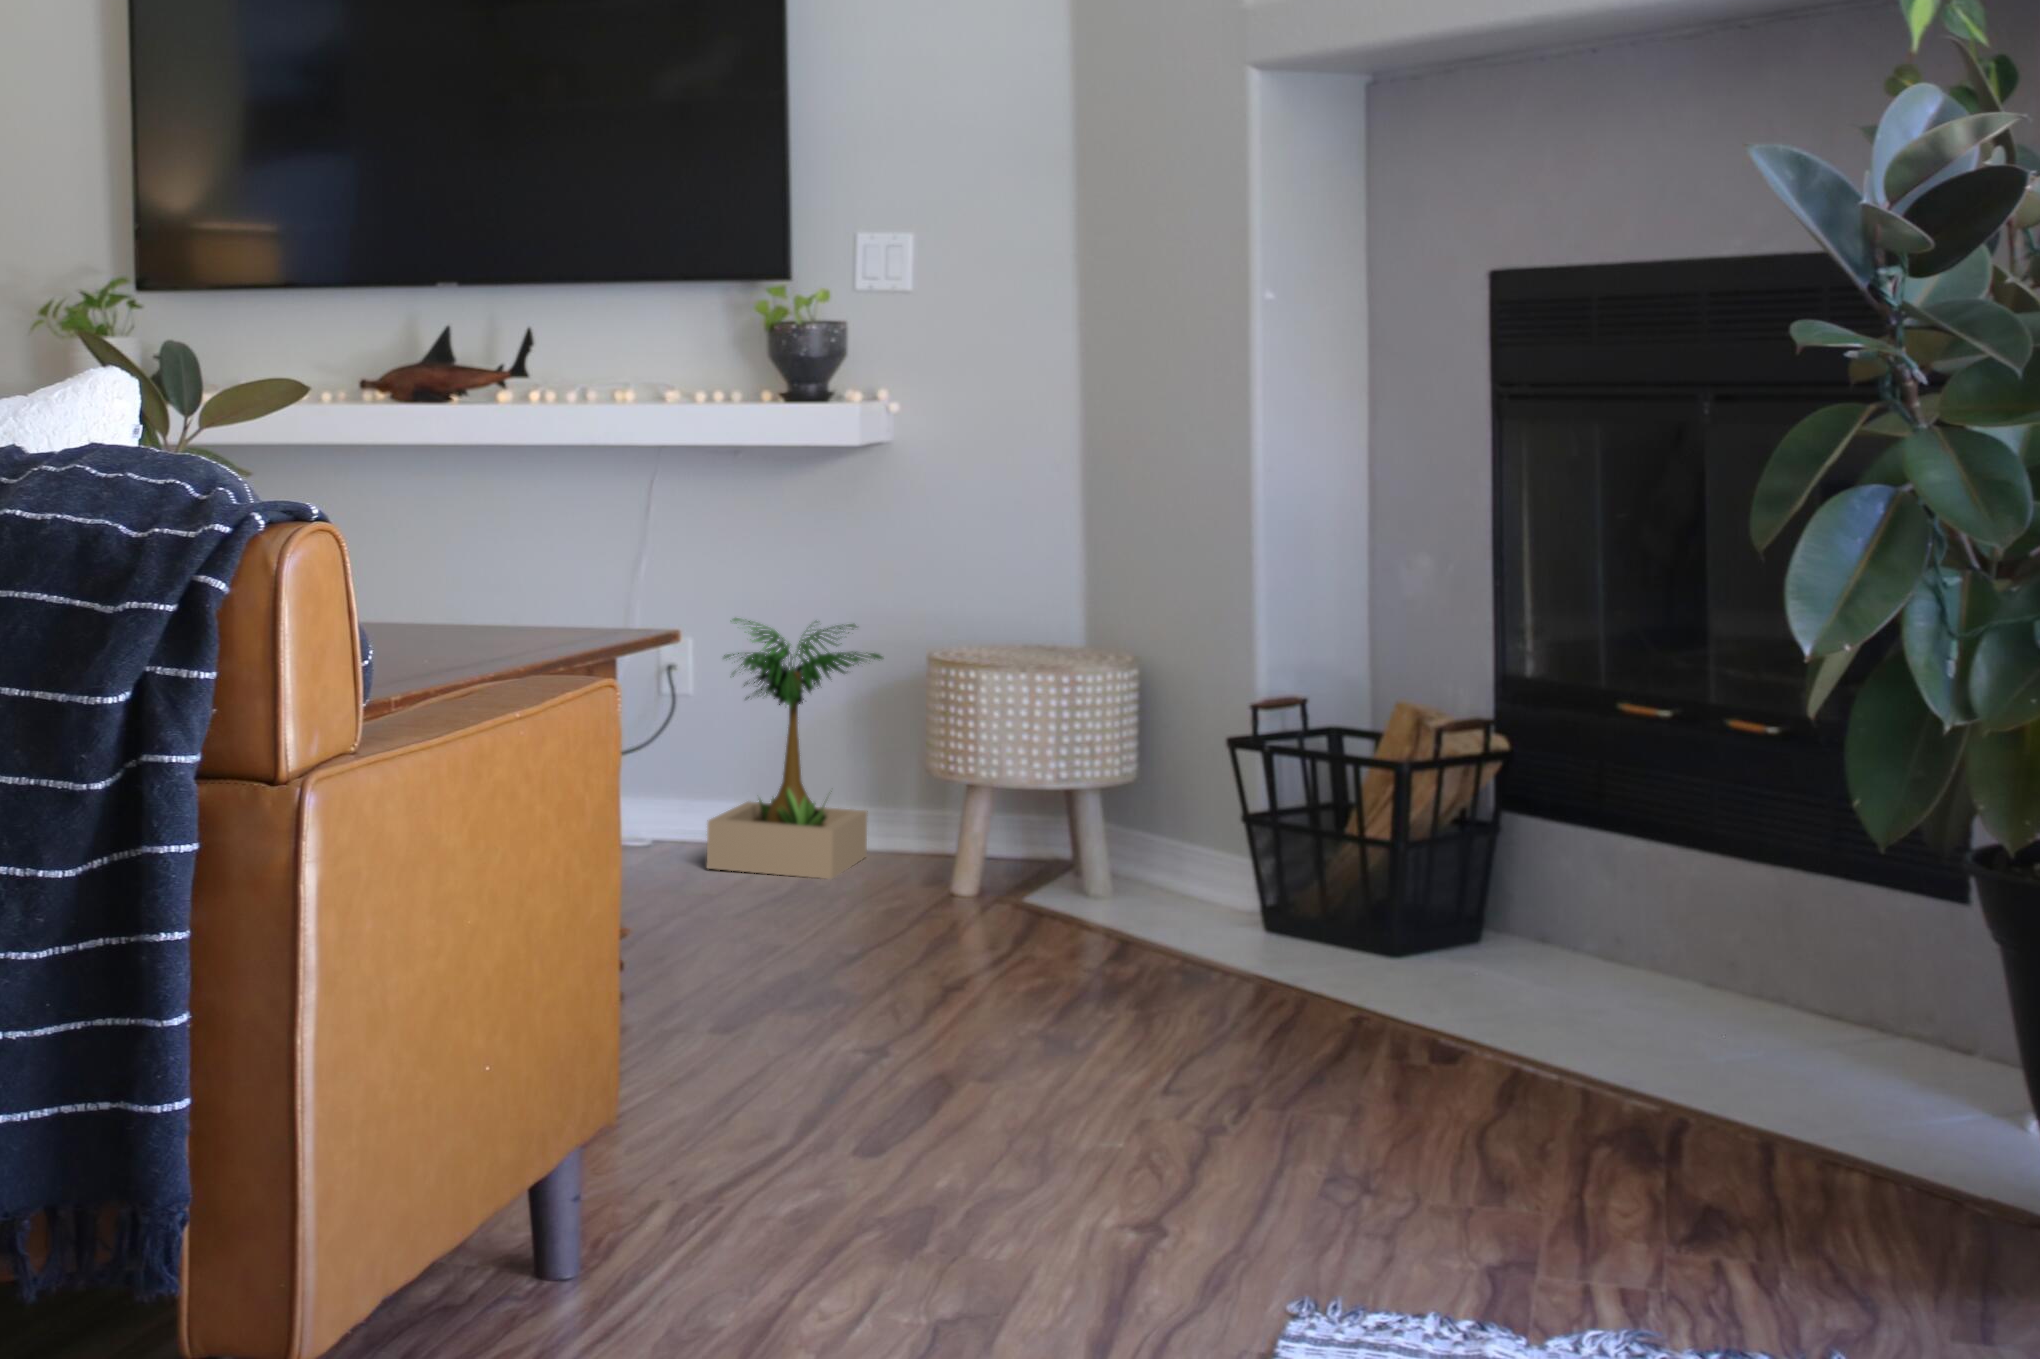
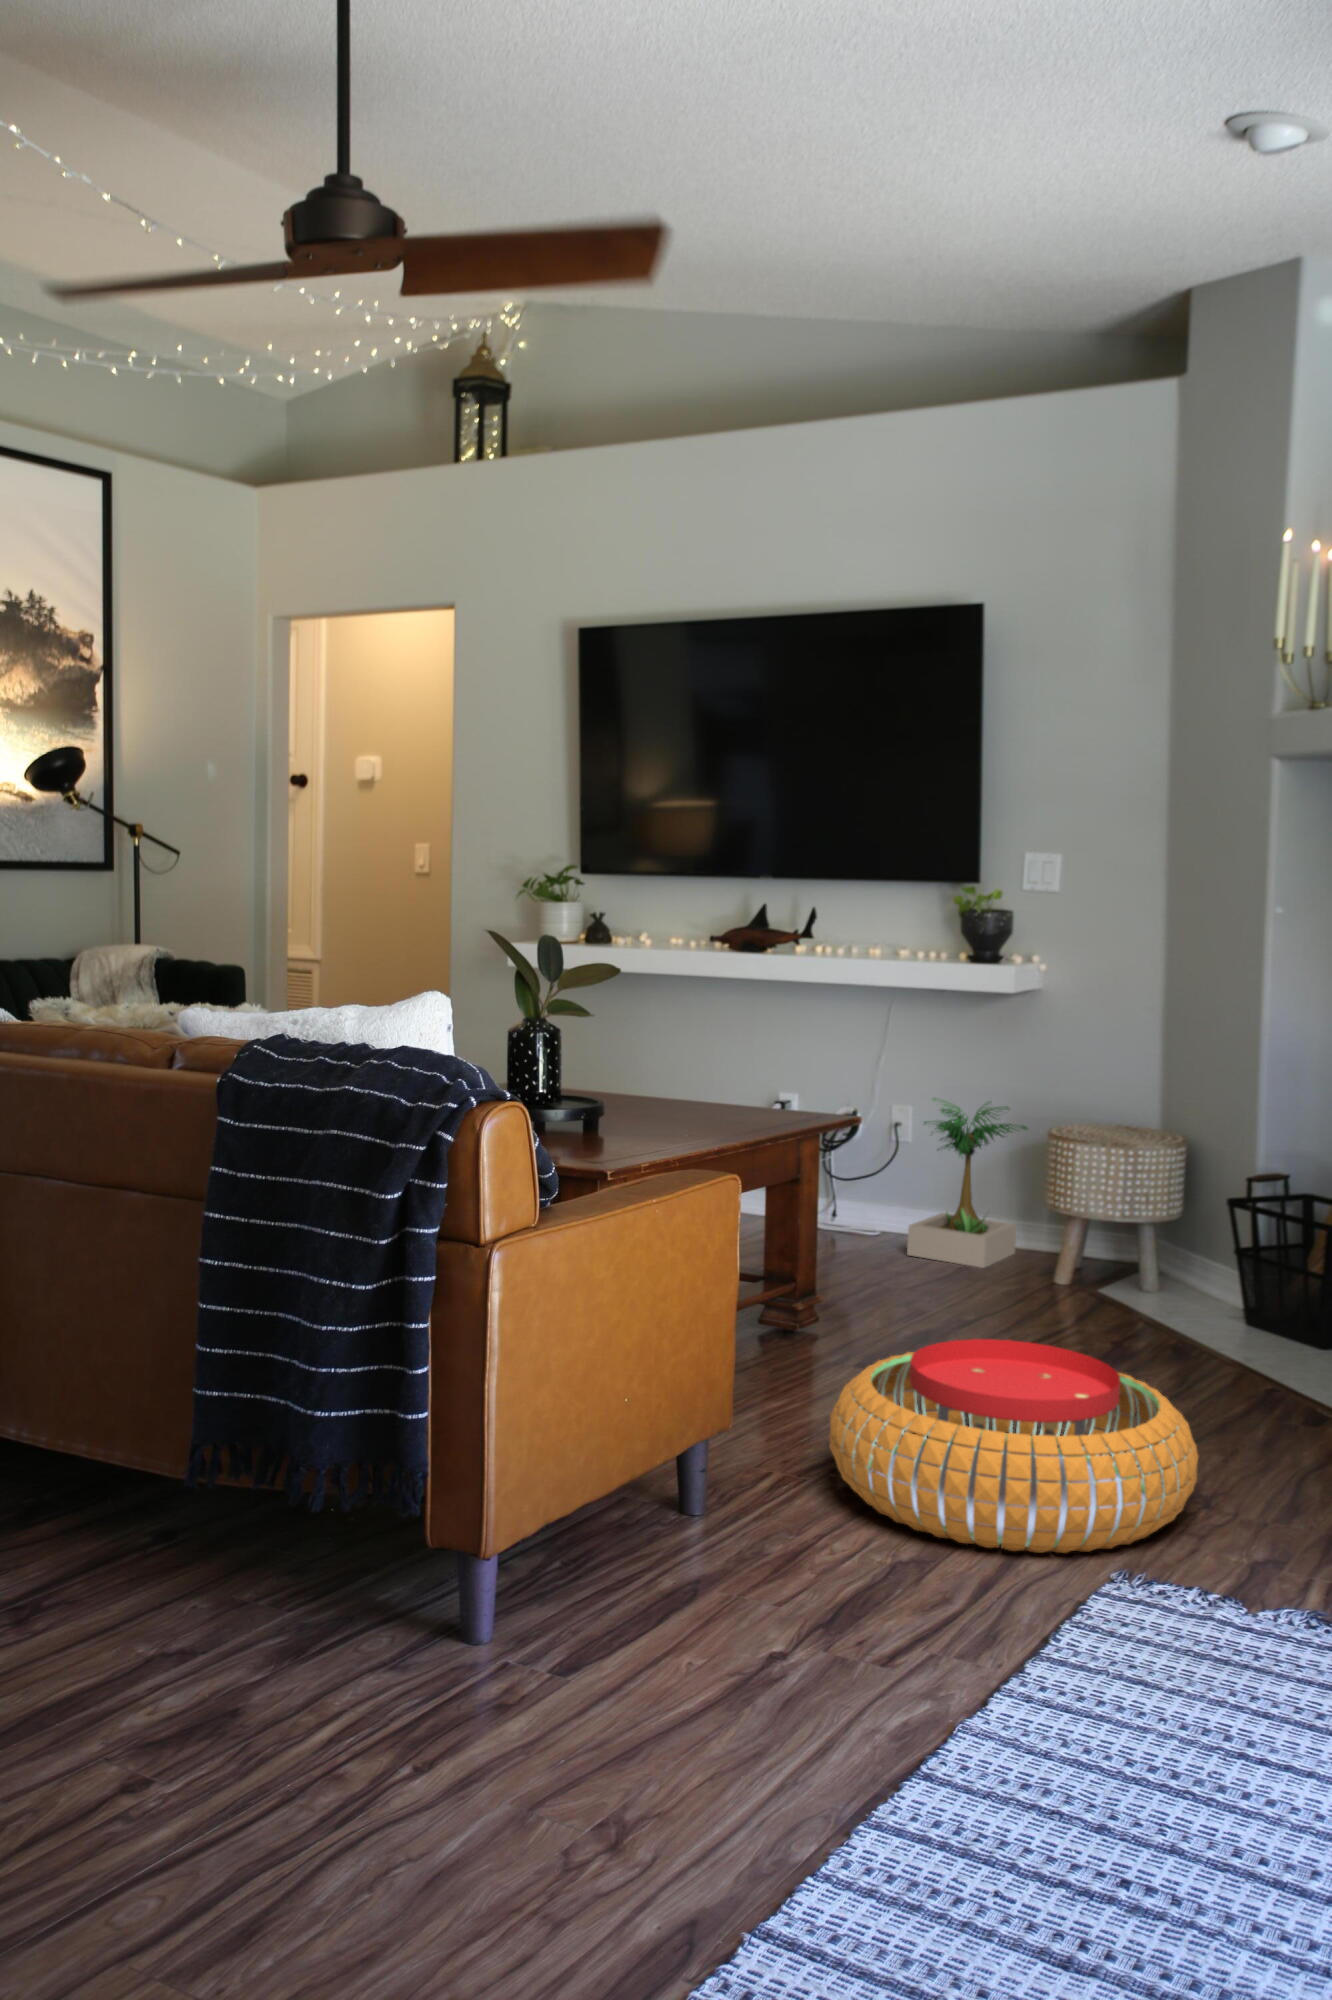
pouf: none [767,948,1381,1291] -> present [829,1339,1198,1554]

